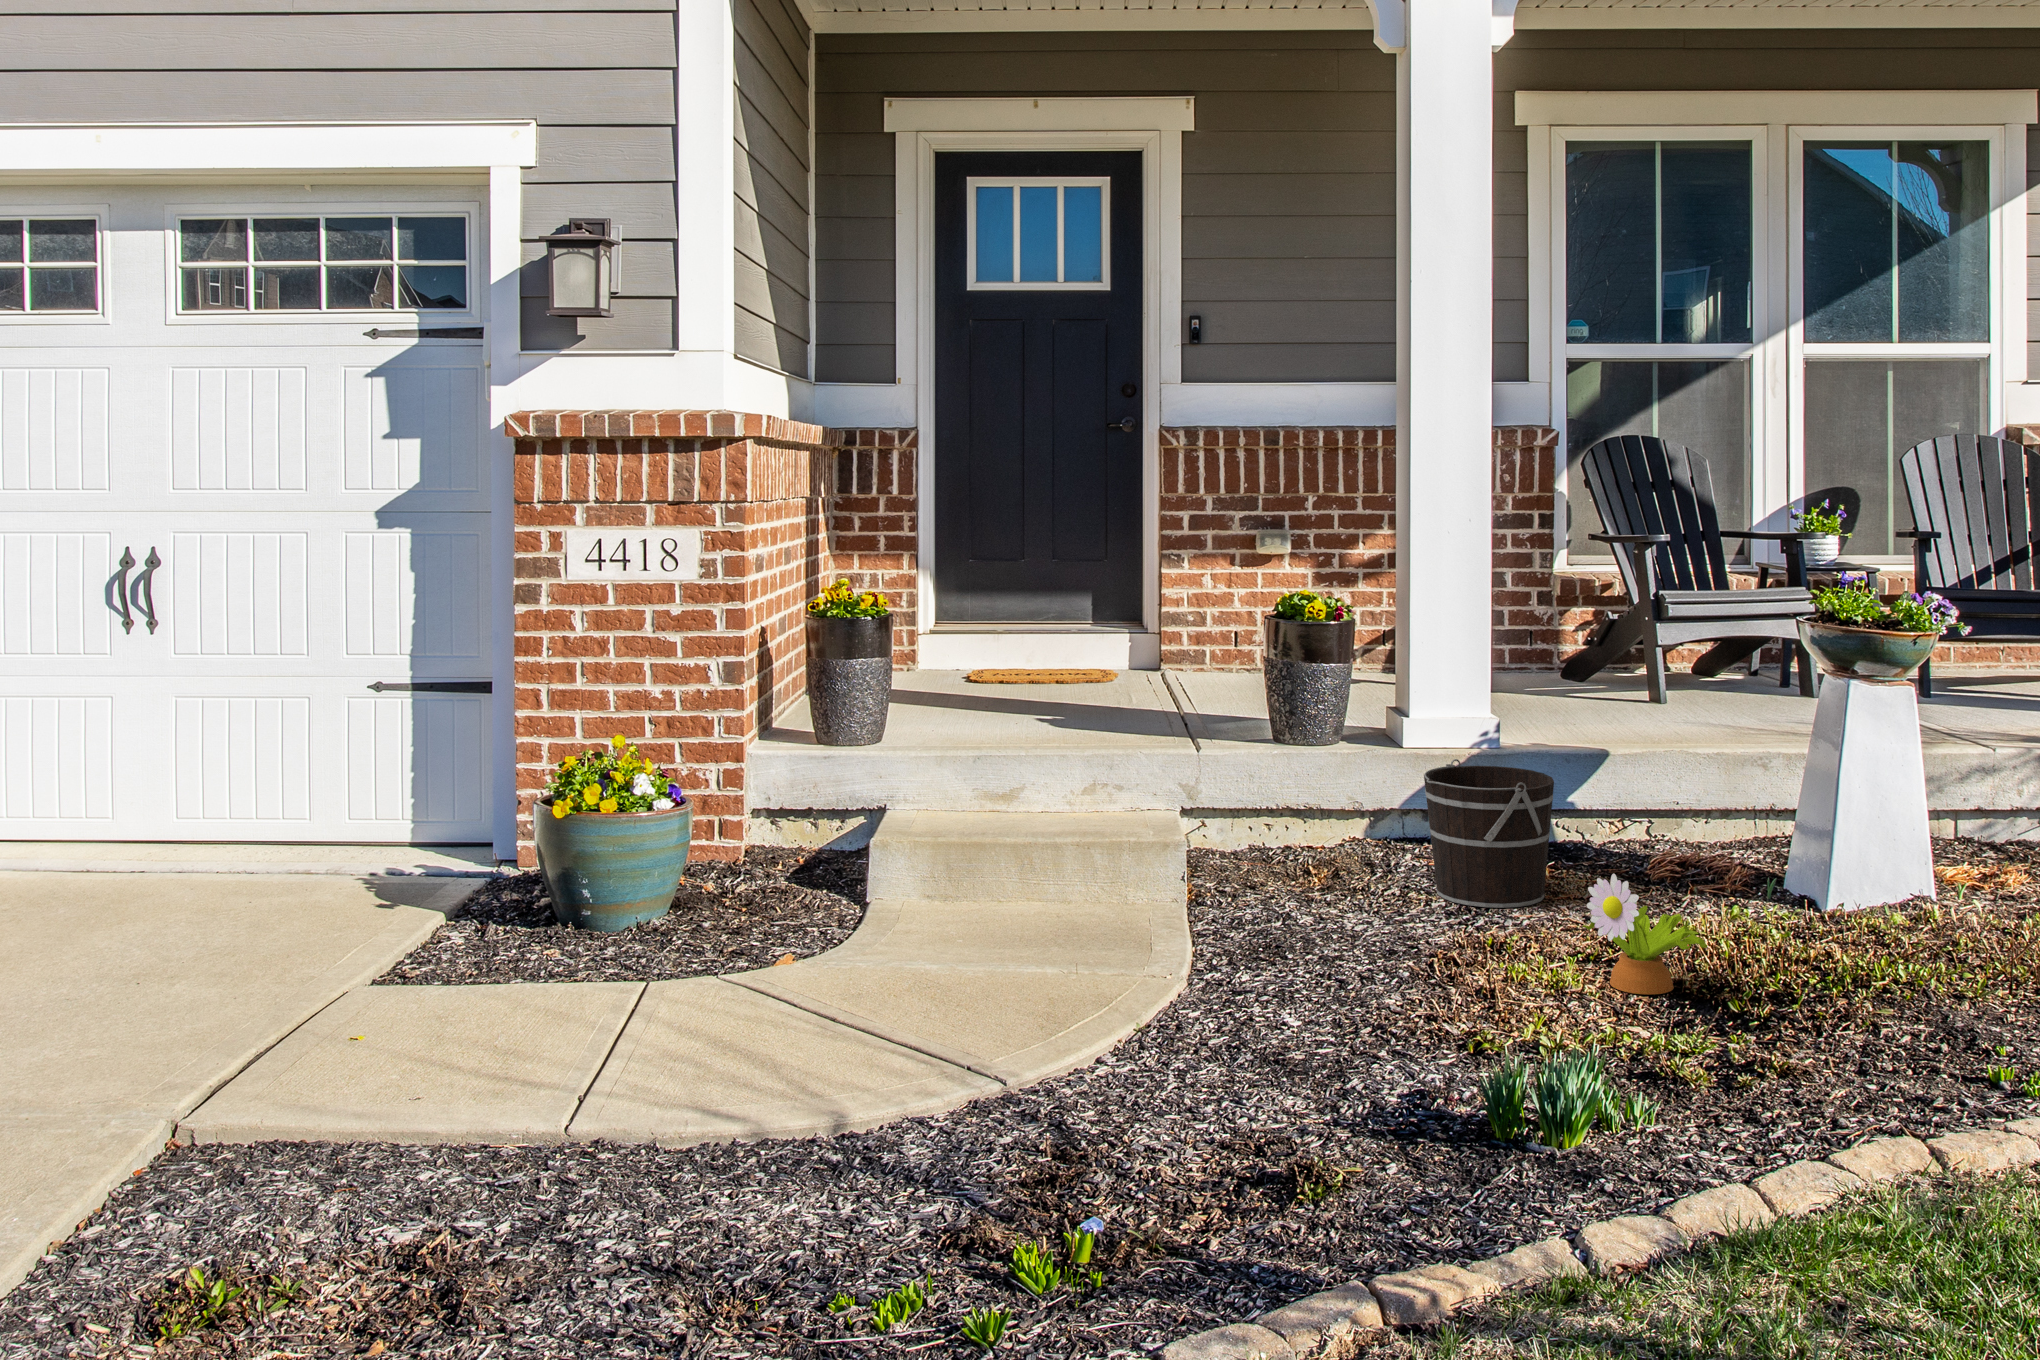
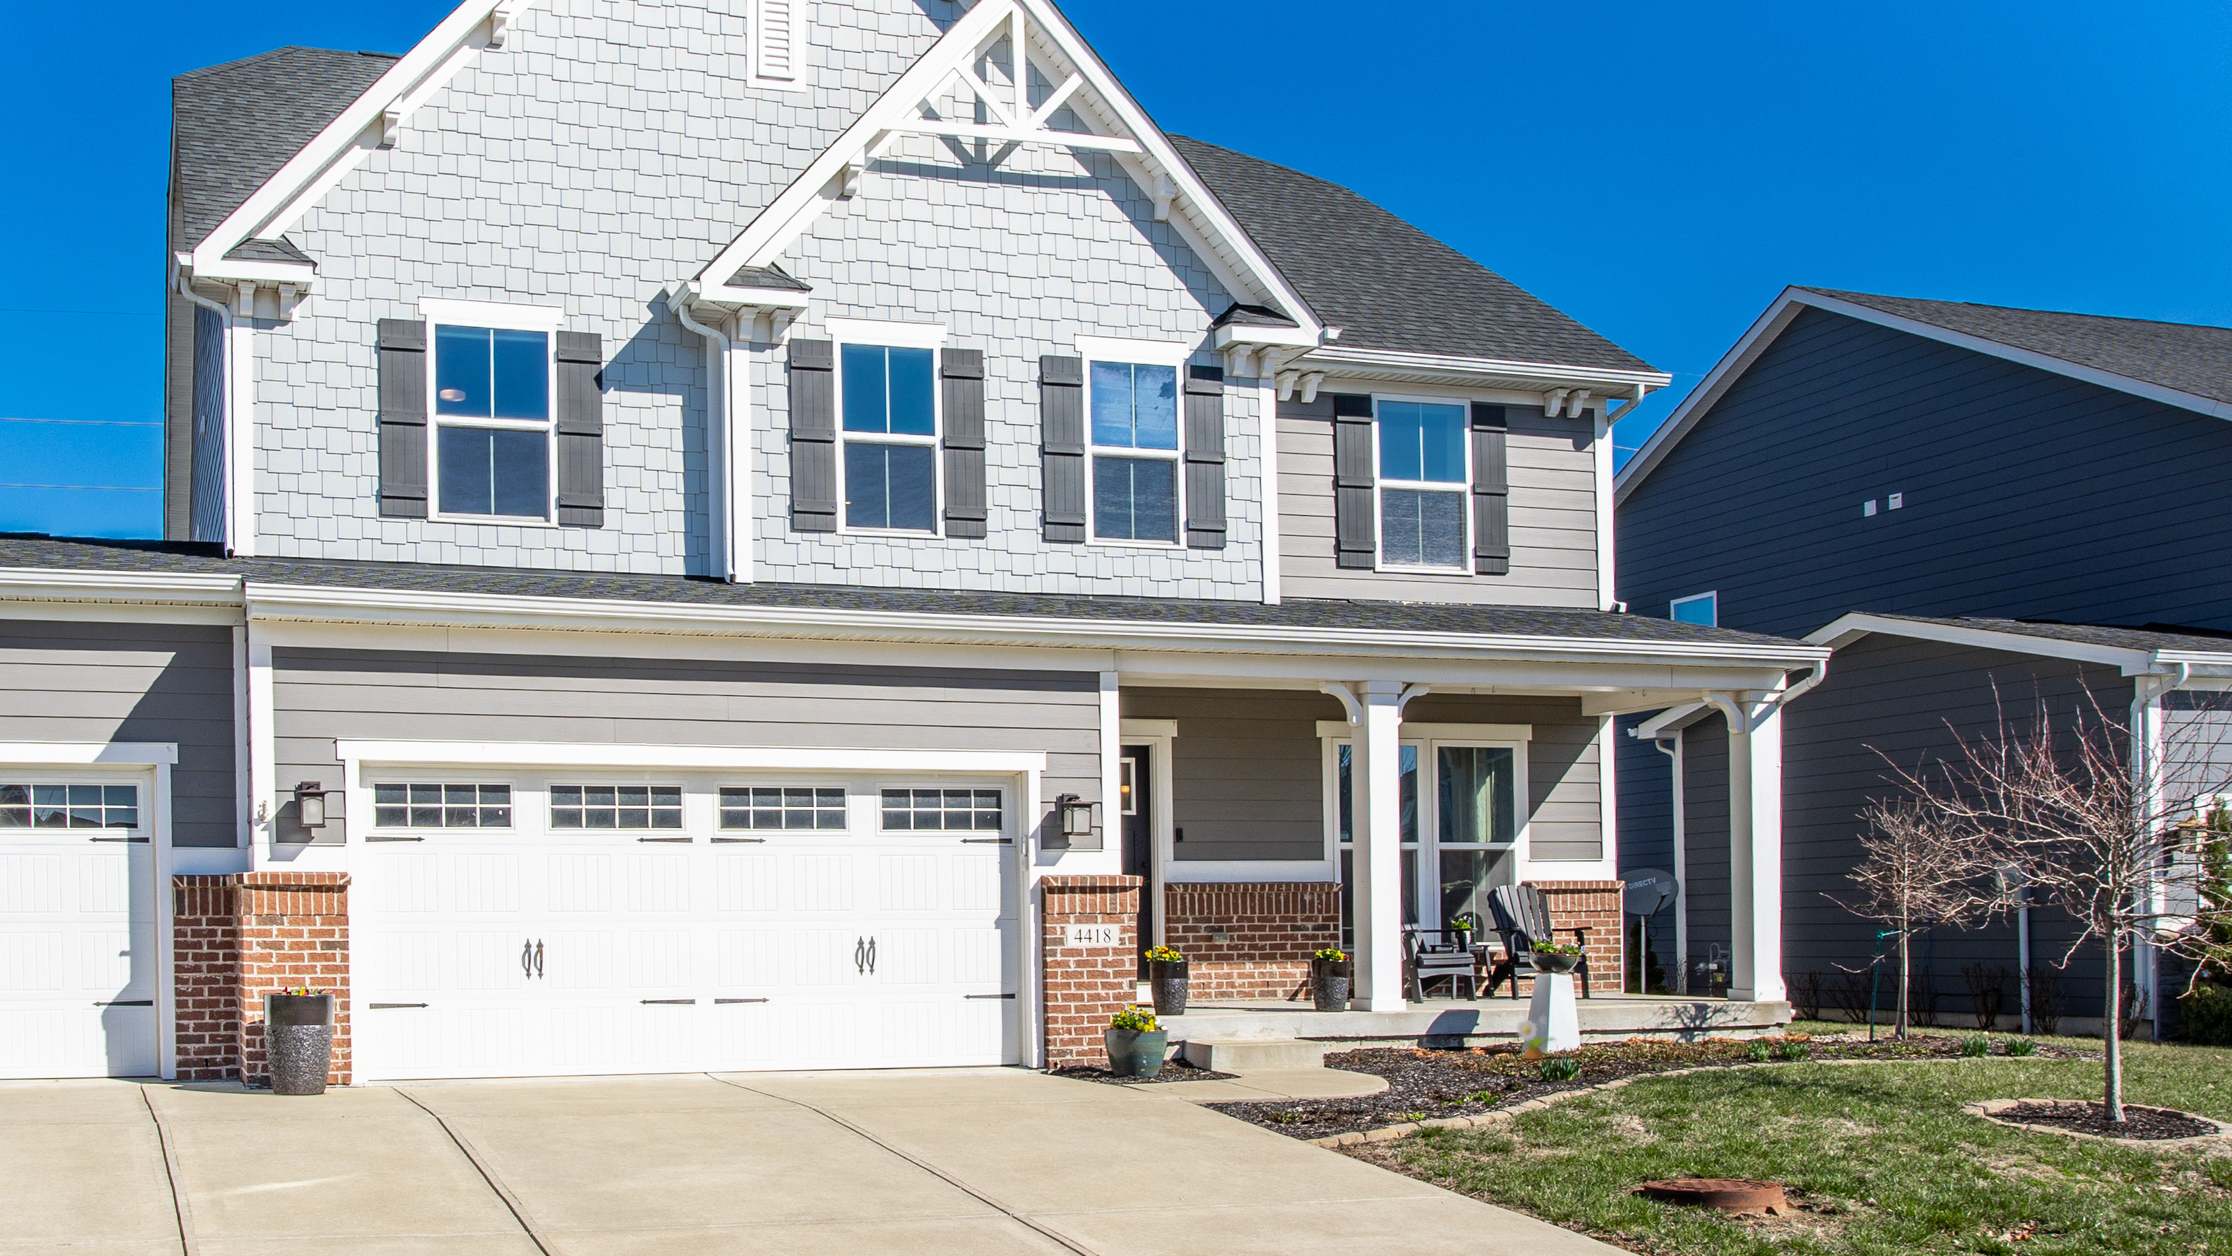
bucket: present [1424,759,1554,908] -> none [1413,1005,1464,1056]

